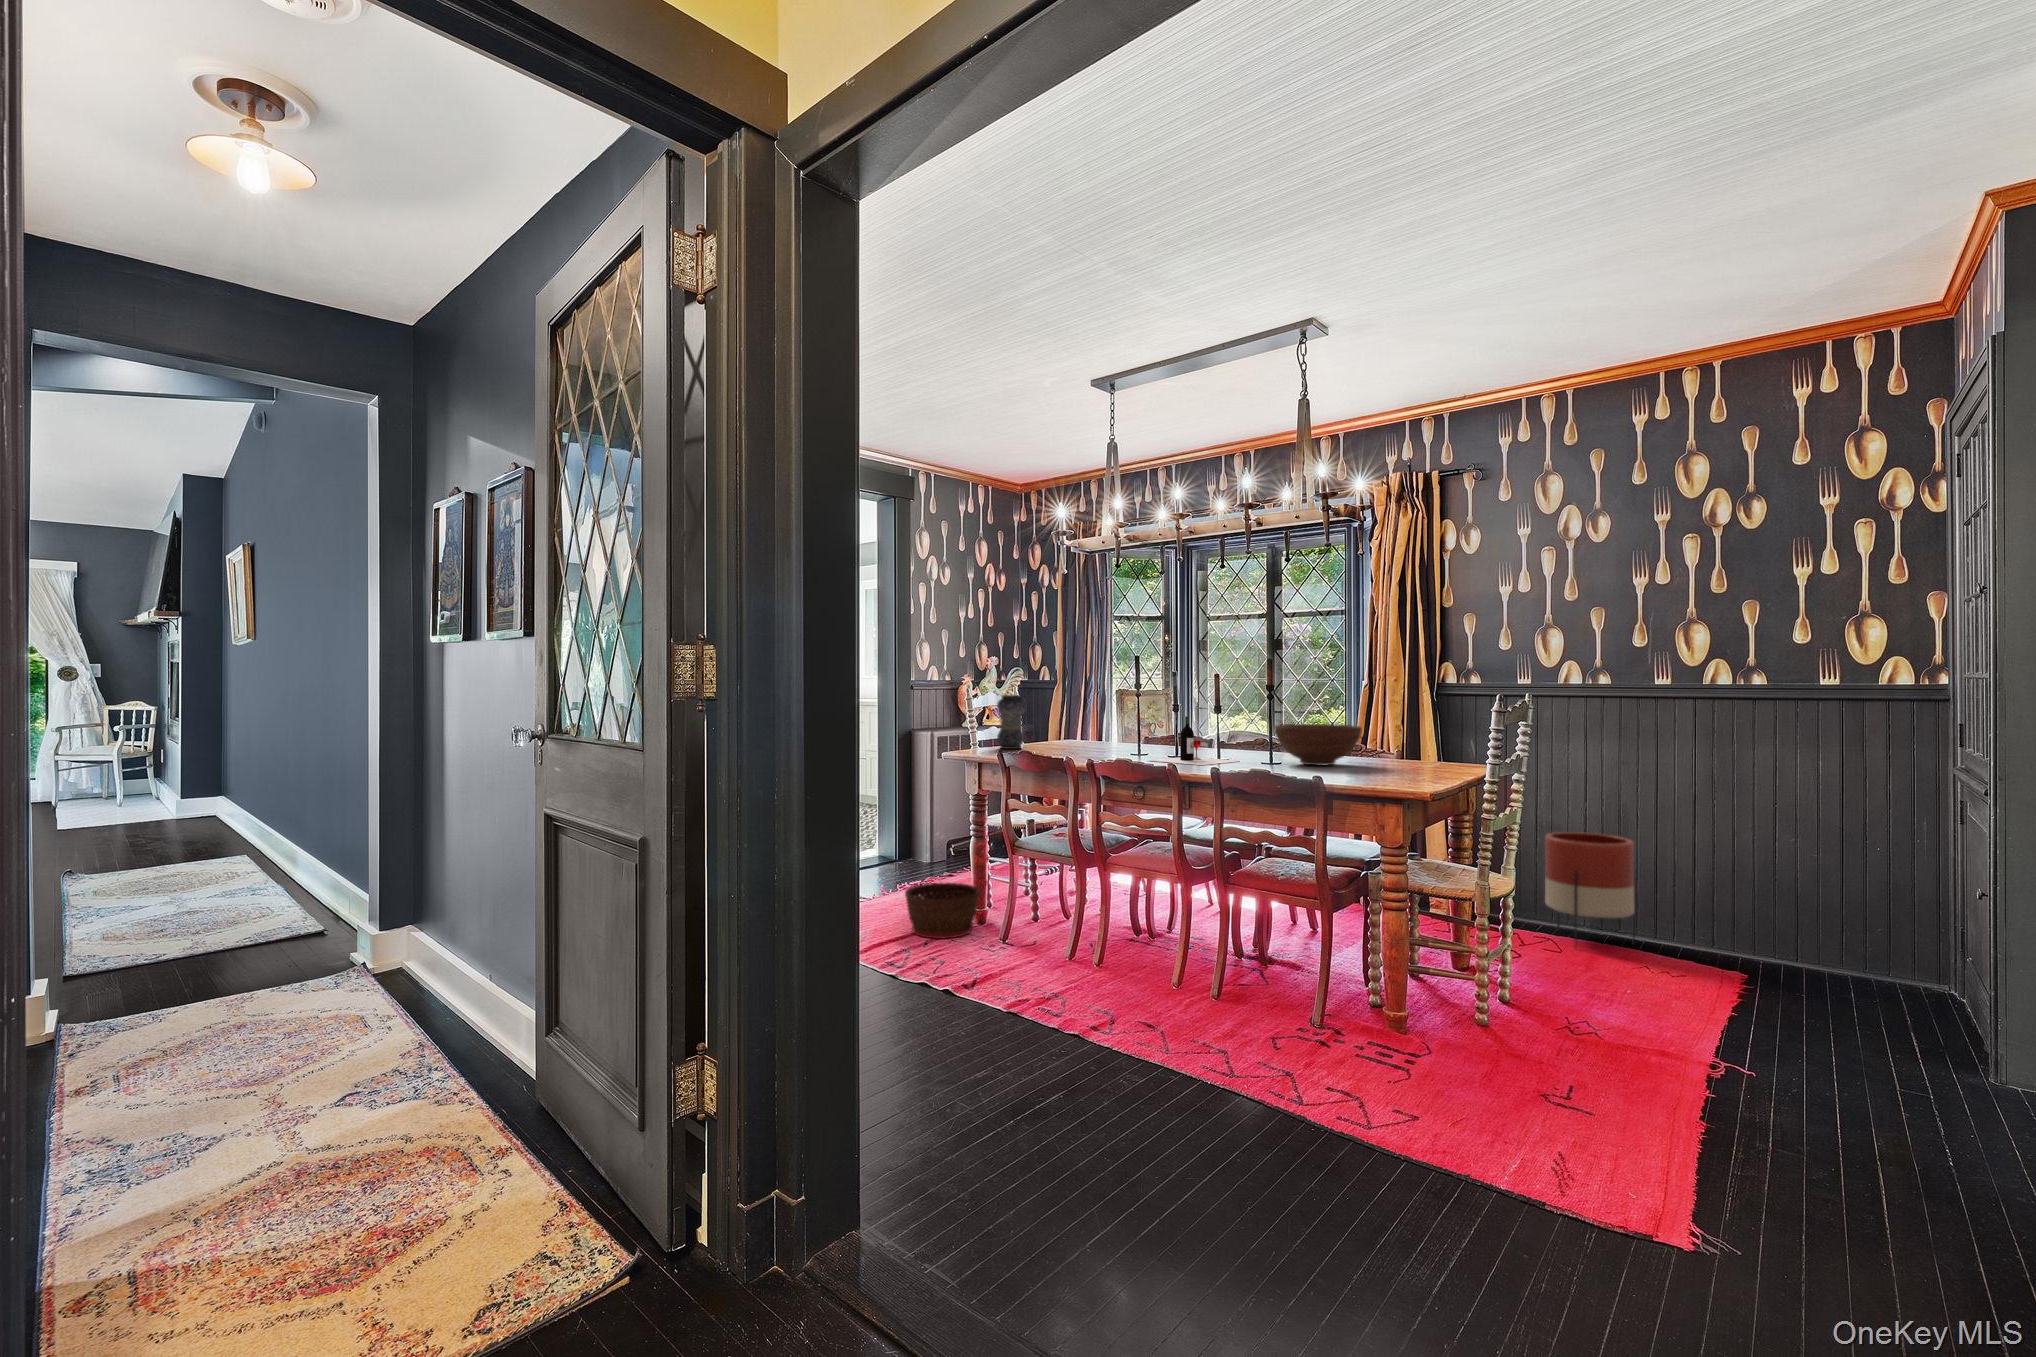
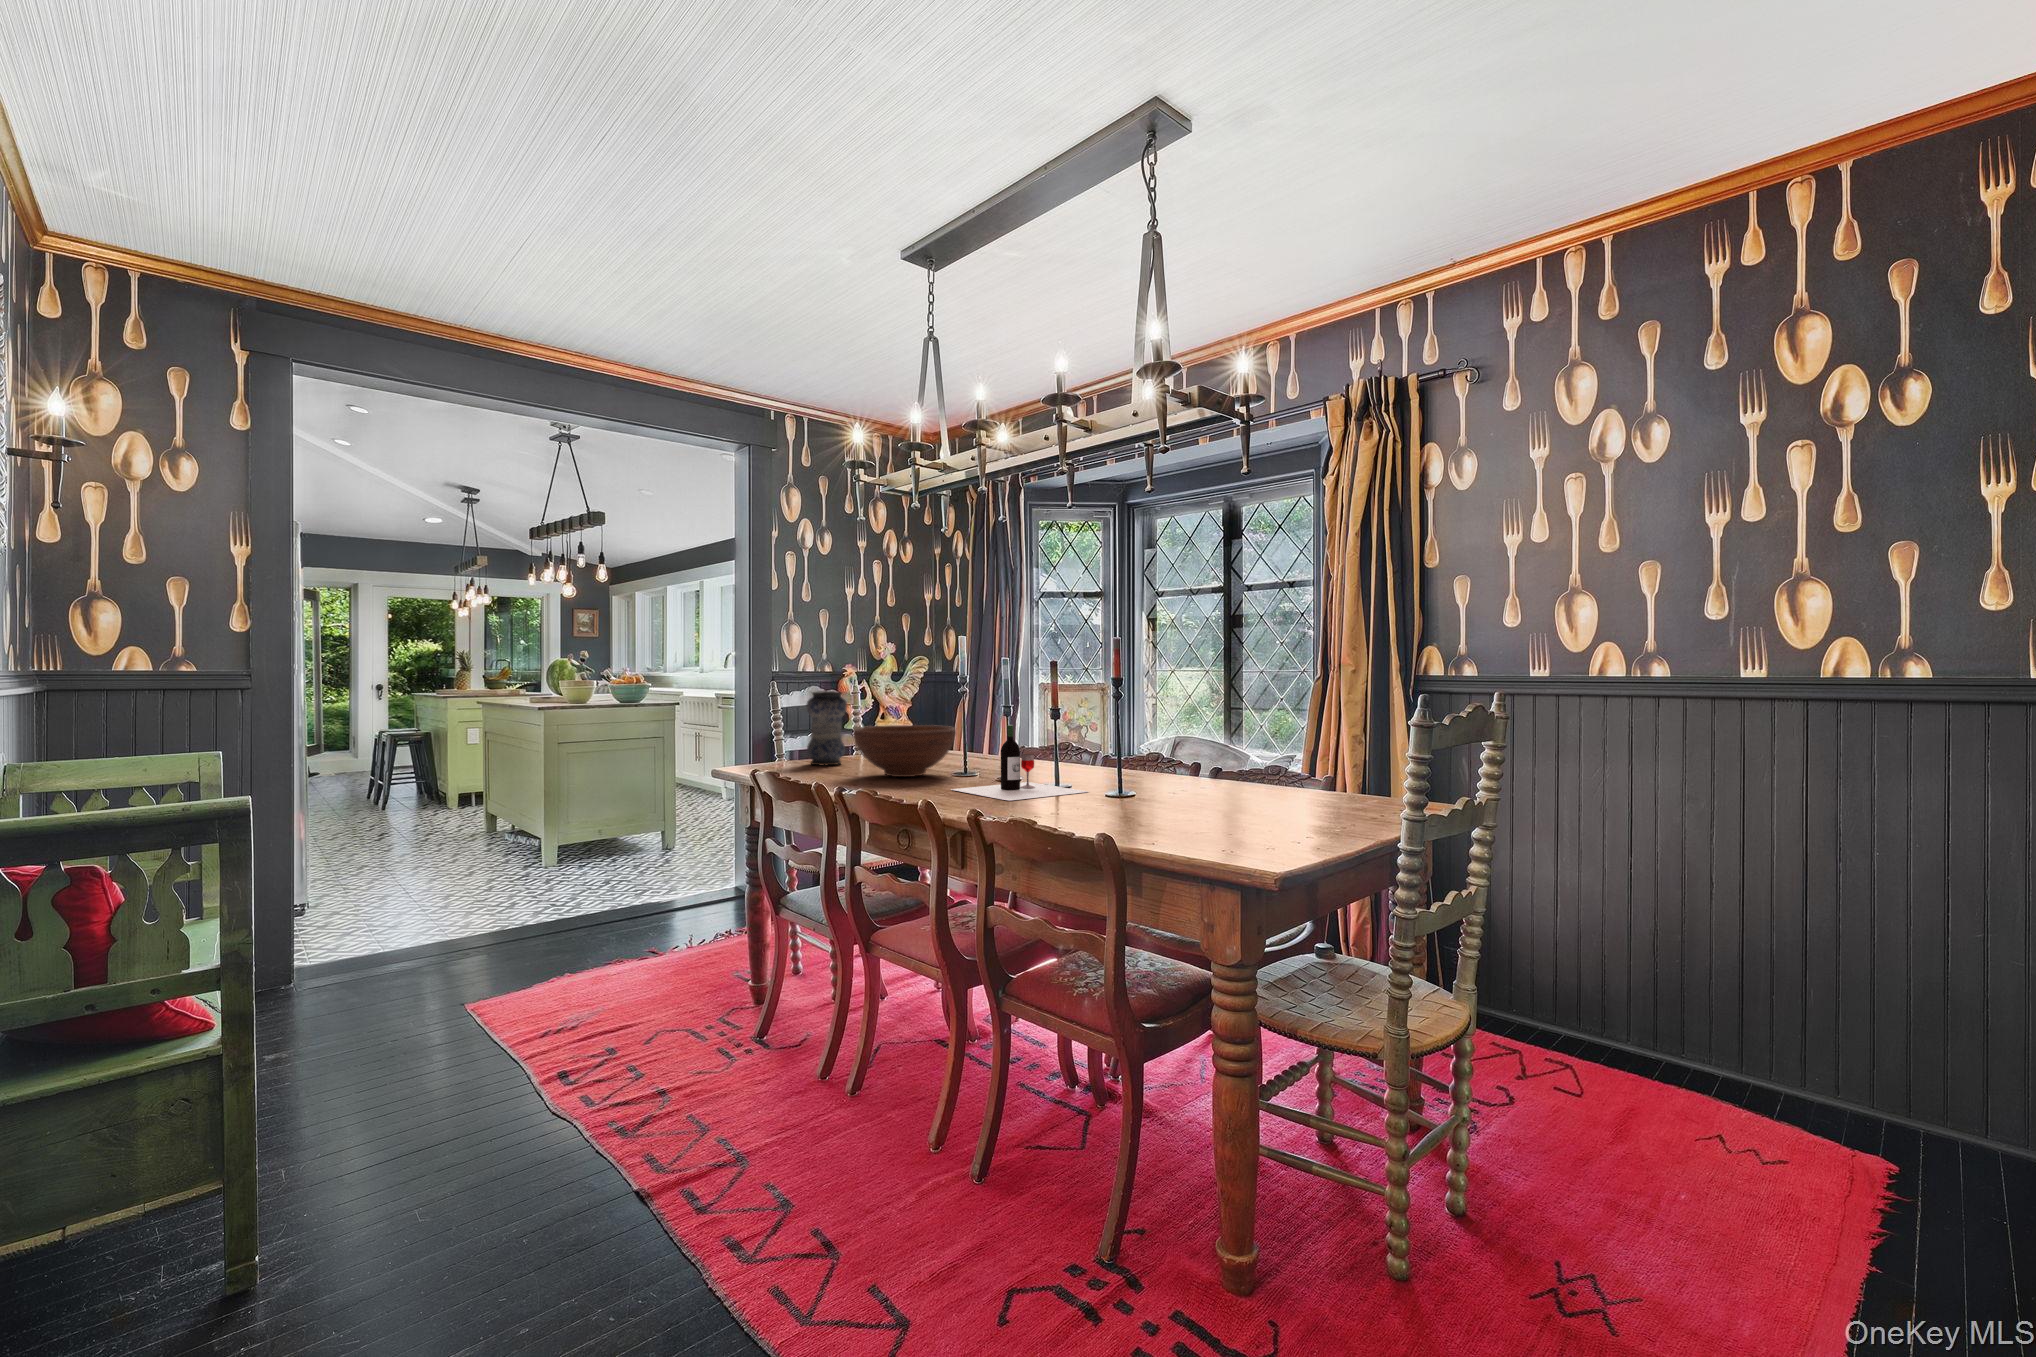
fruit bowl: present [1275,724,1362,765] -> present [853,725,956,777]
planter: present [1545,832,1635,947] -> none [1562,899,1704,1087]
basket: present [905,883,980,939] -> none [633,948,744,1036]

